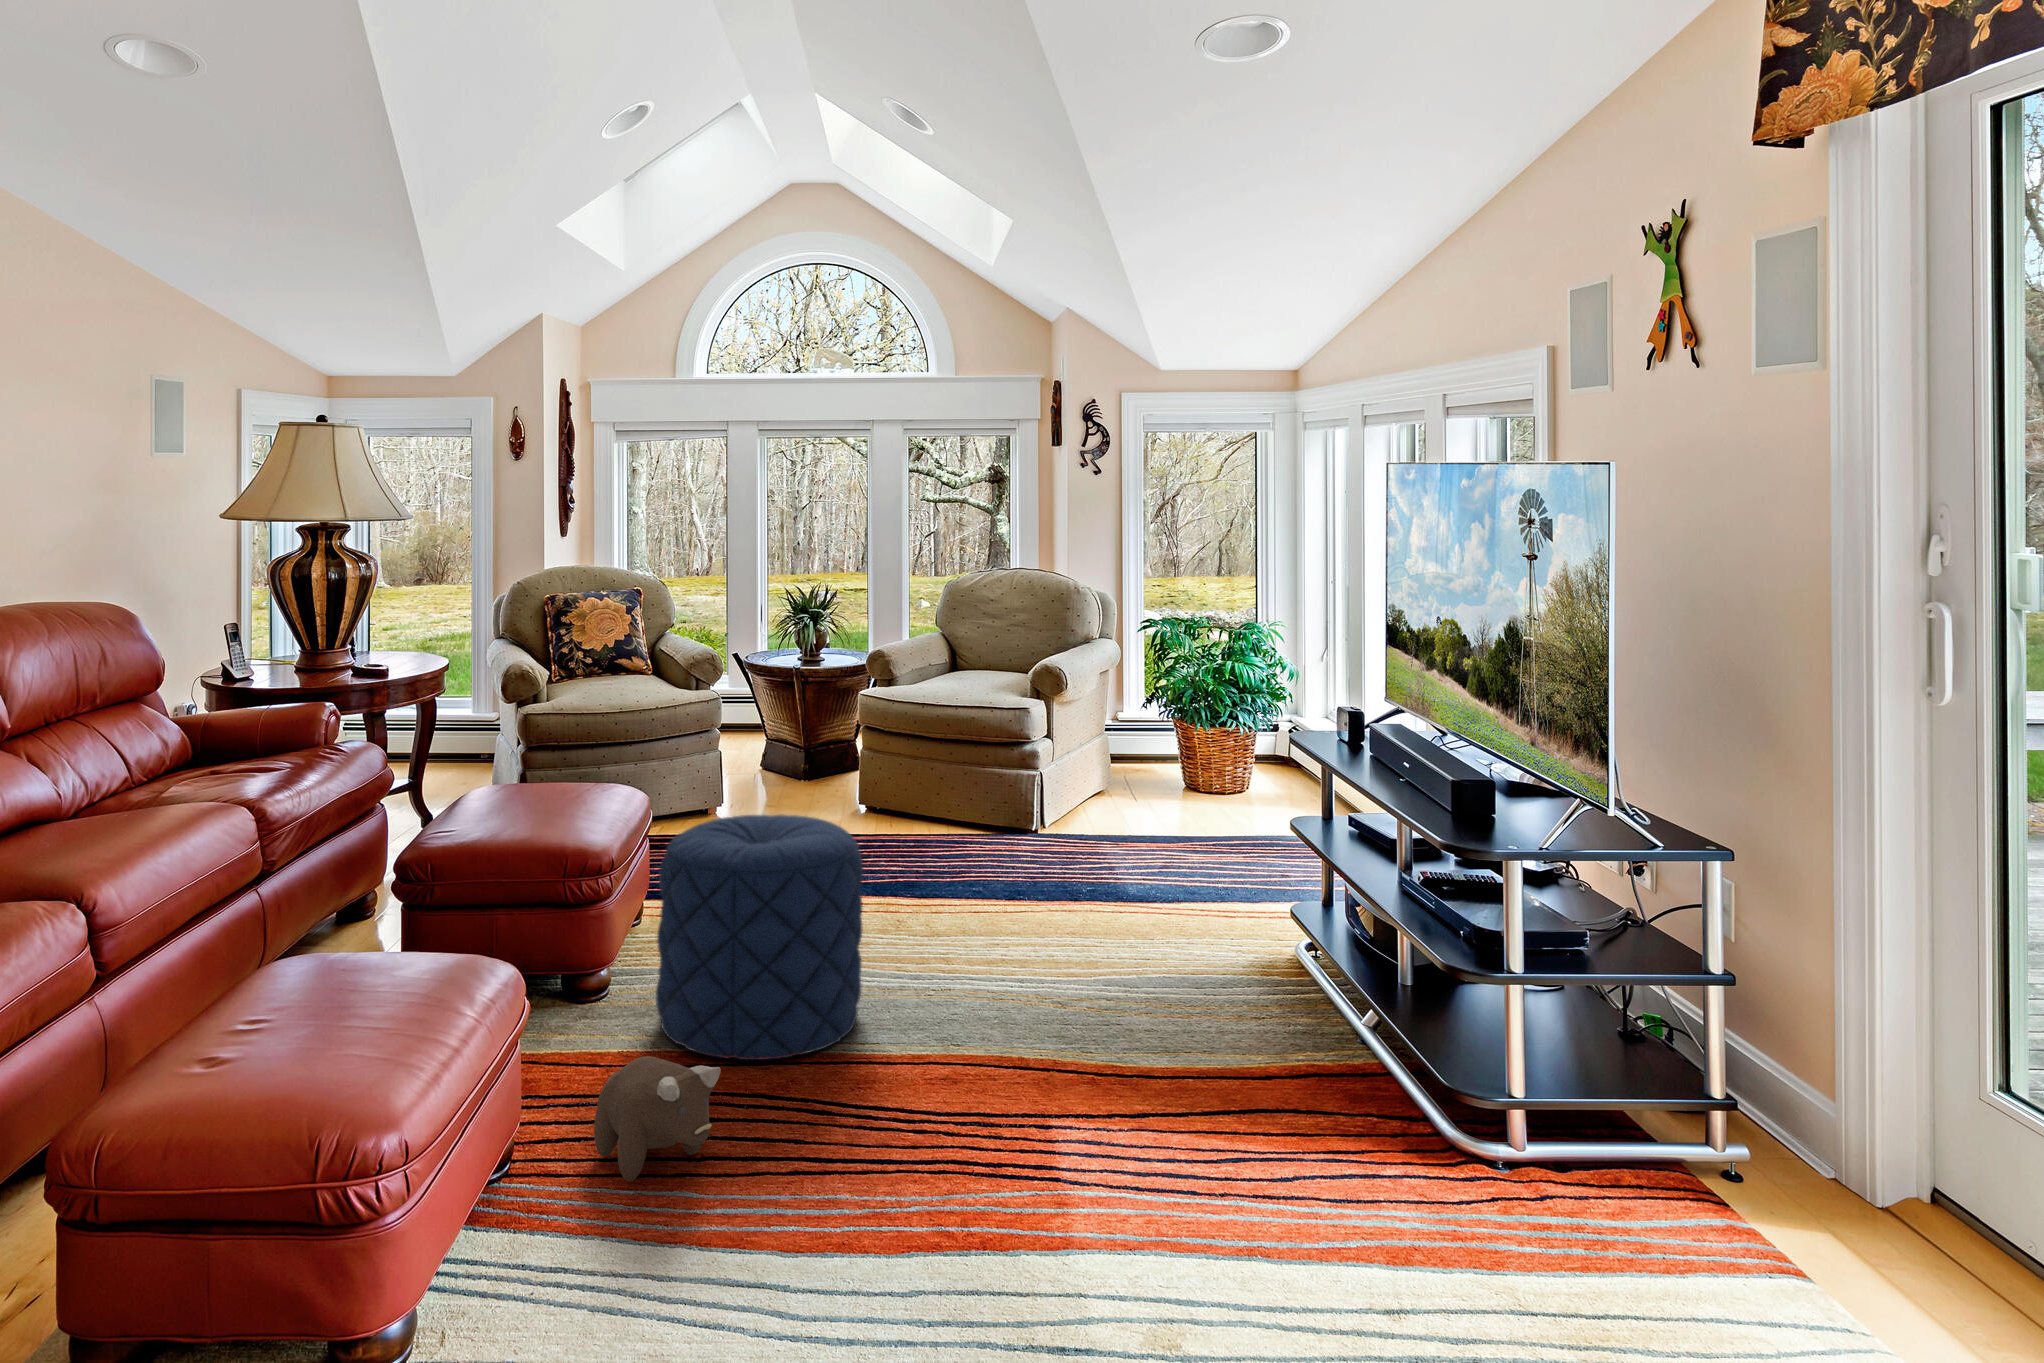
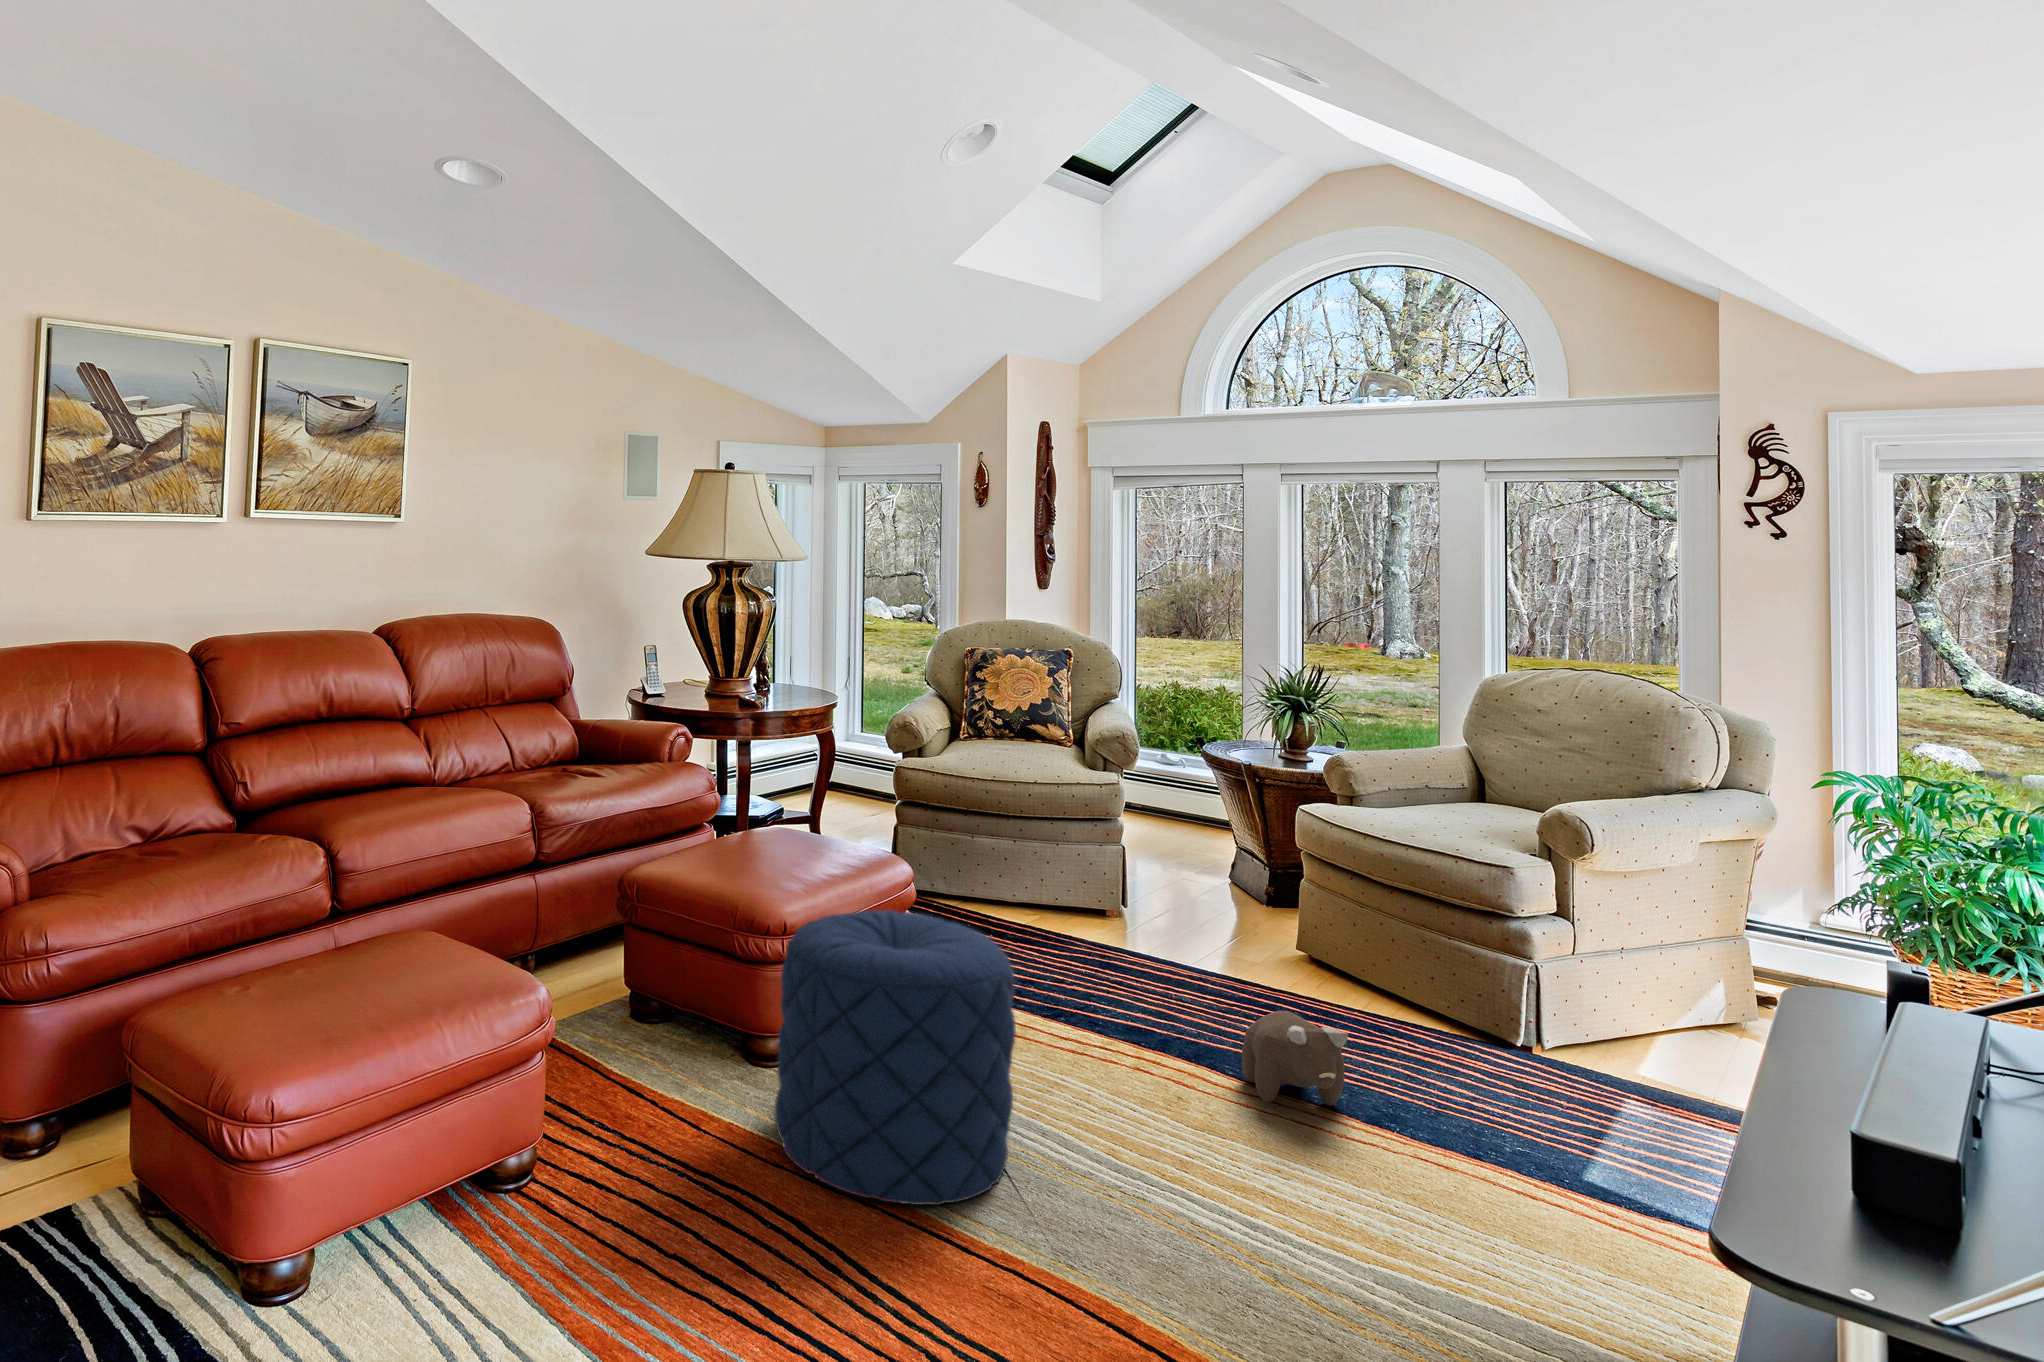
plush toy: present [594,1056,721,1181] -> present [1242,1011,1348,1106]

